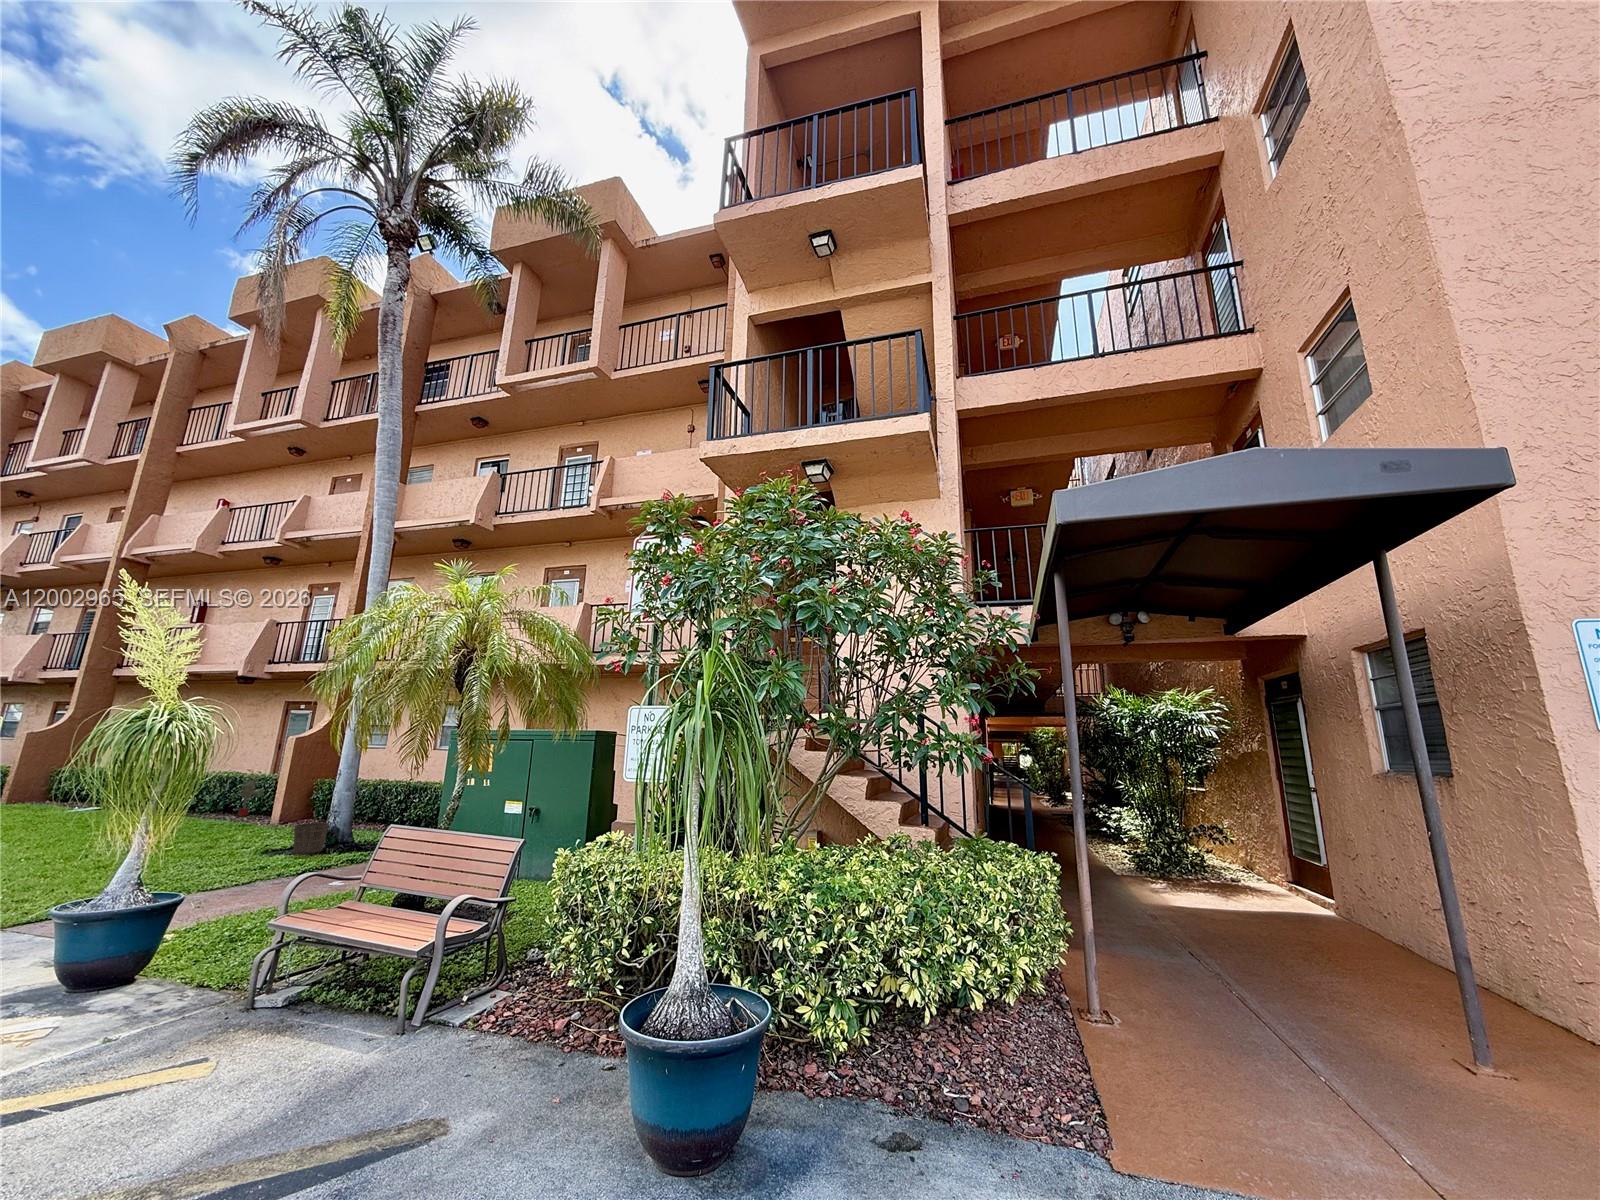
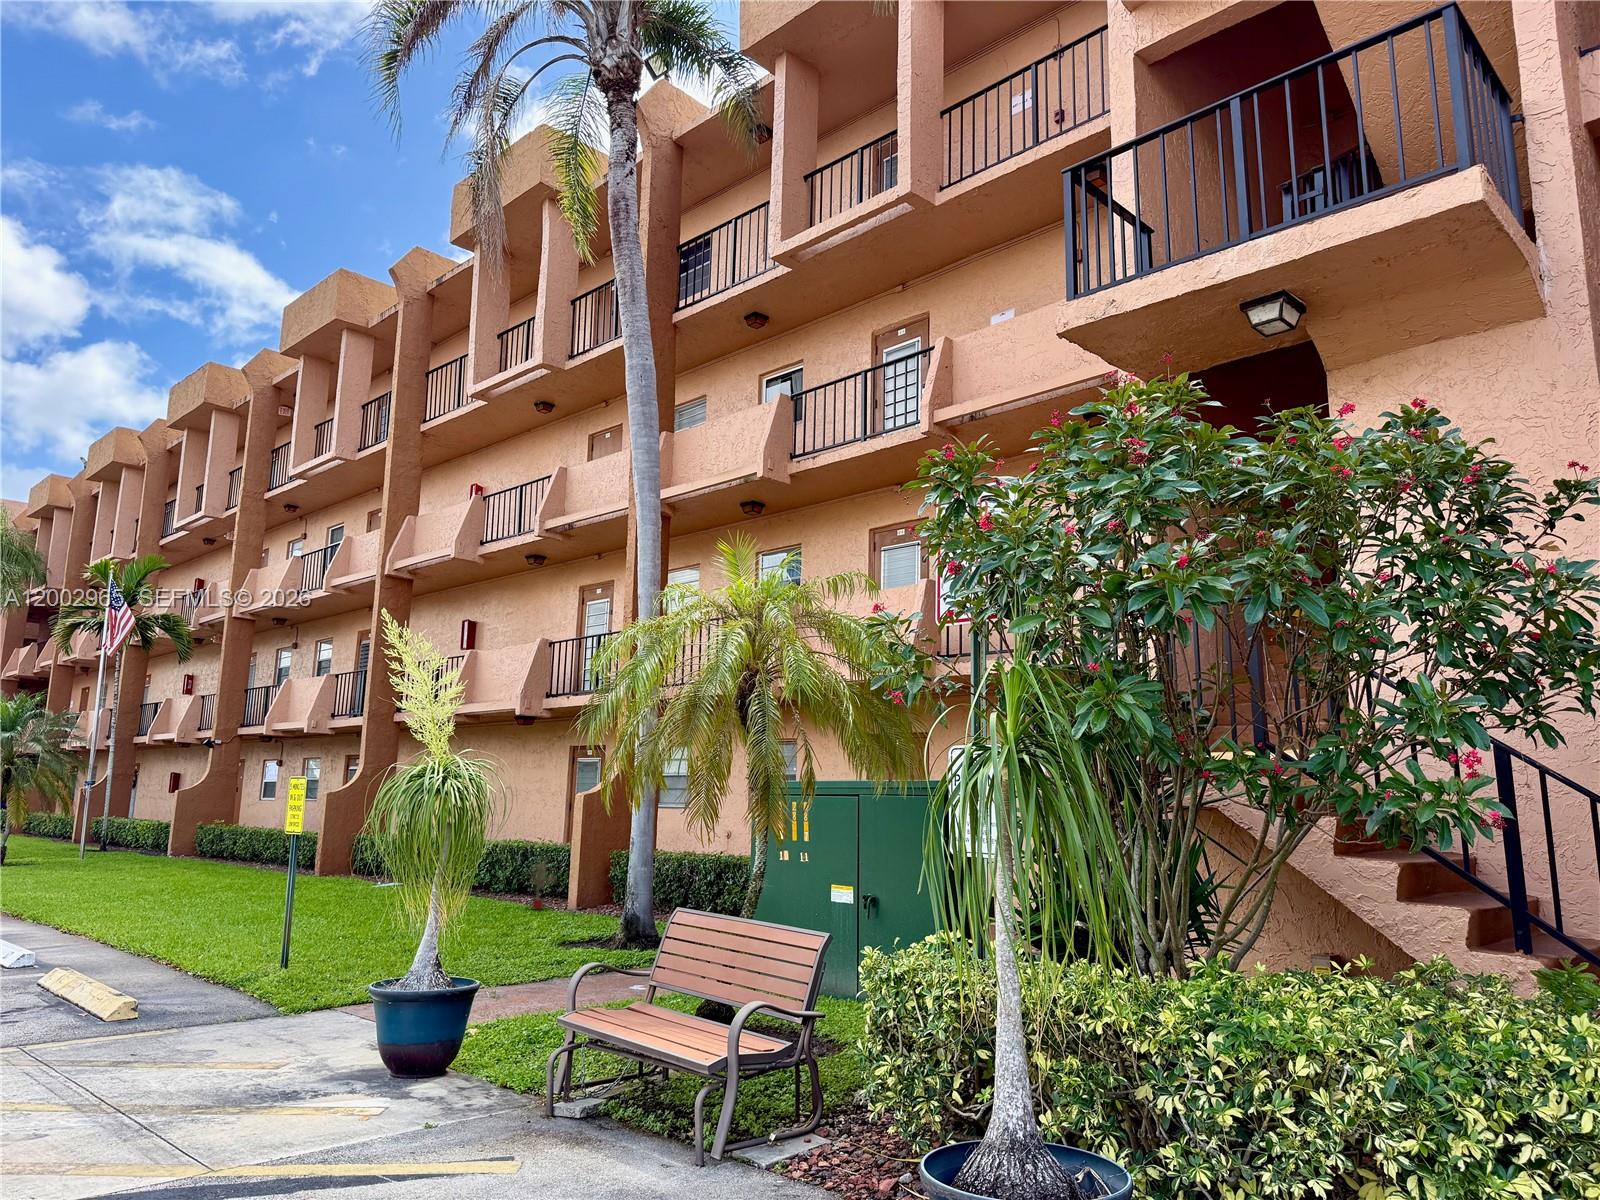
bucket: present [290,822,329,854] -> none [586,918,628,960]

